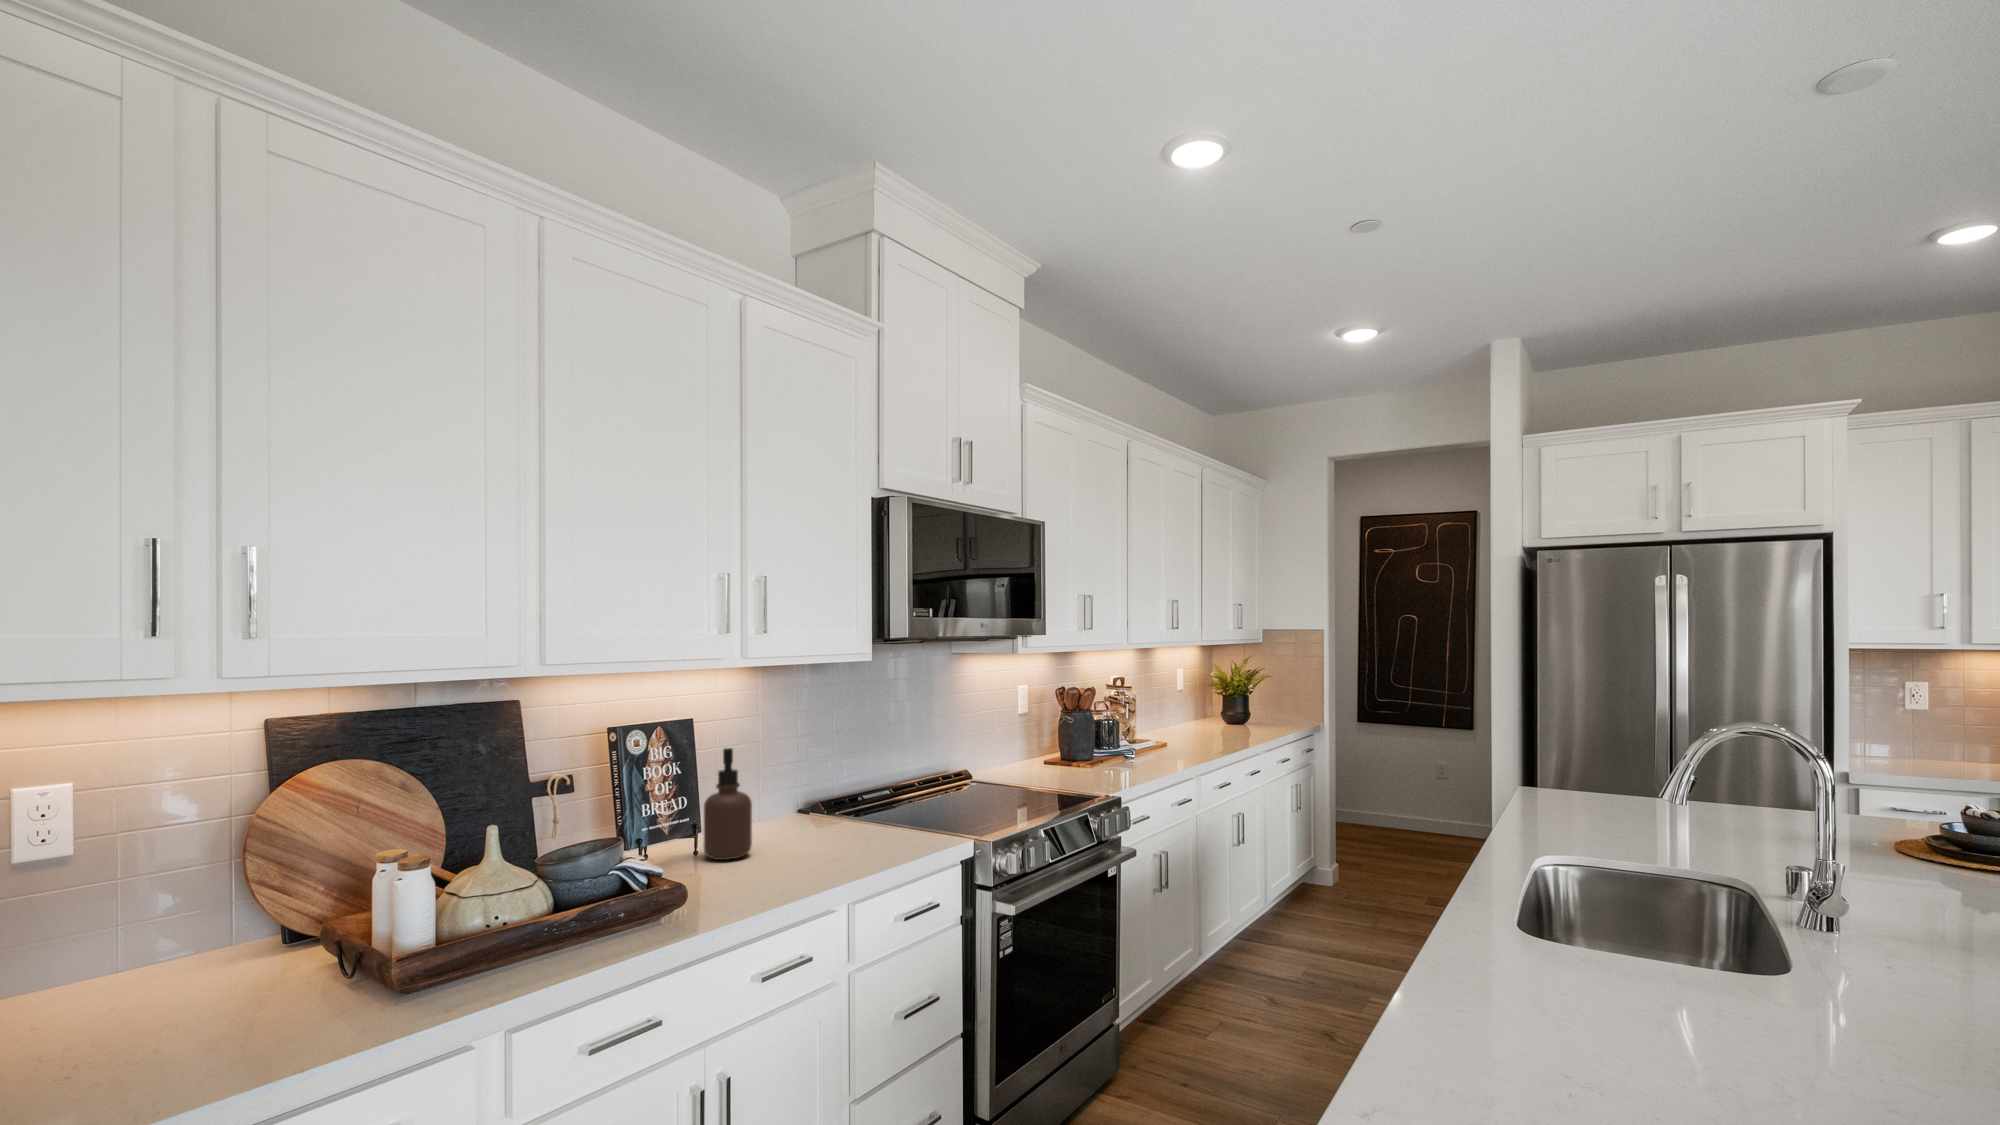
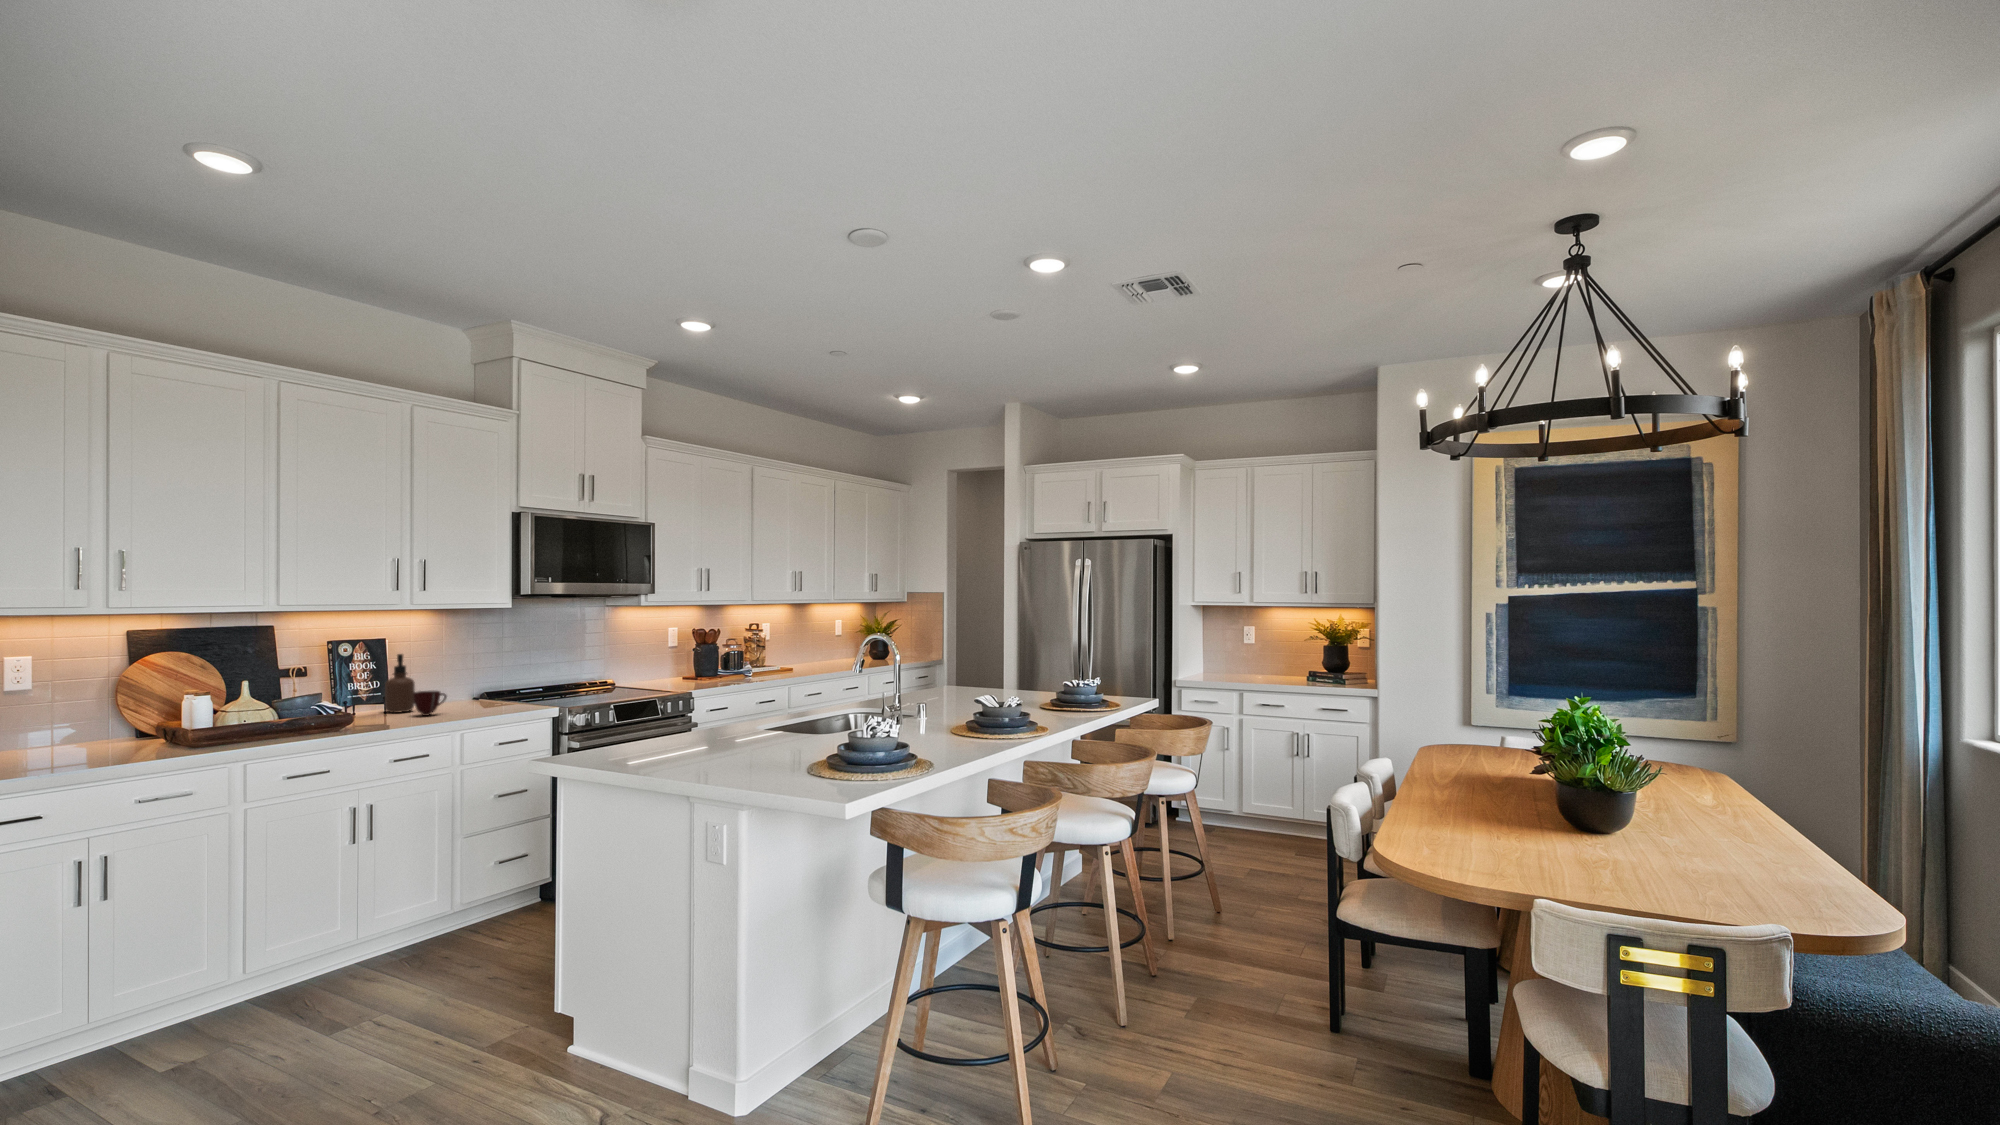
mug: none [765,819,815,869] -> present [413,691,447,716]

